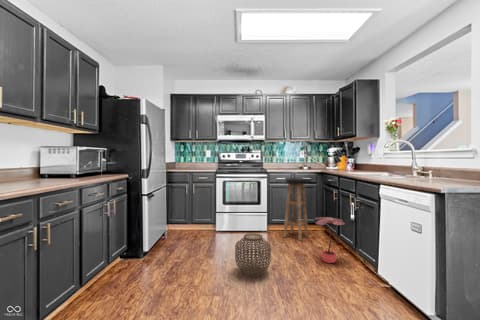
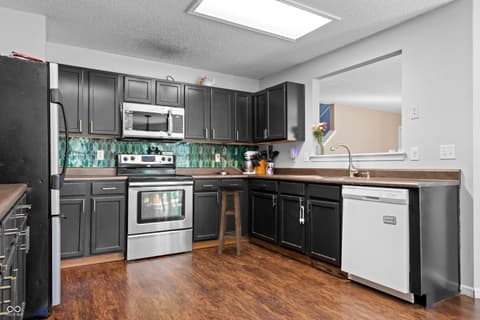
potted plant: present [315,217,345,263] -> none [269,223,303,271]
woven basket: present [235,233,271,277] -> none [205,249,248,301]

